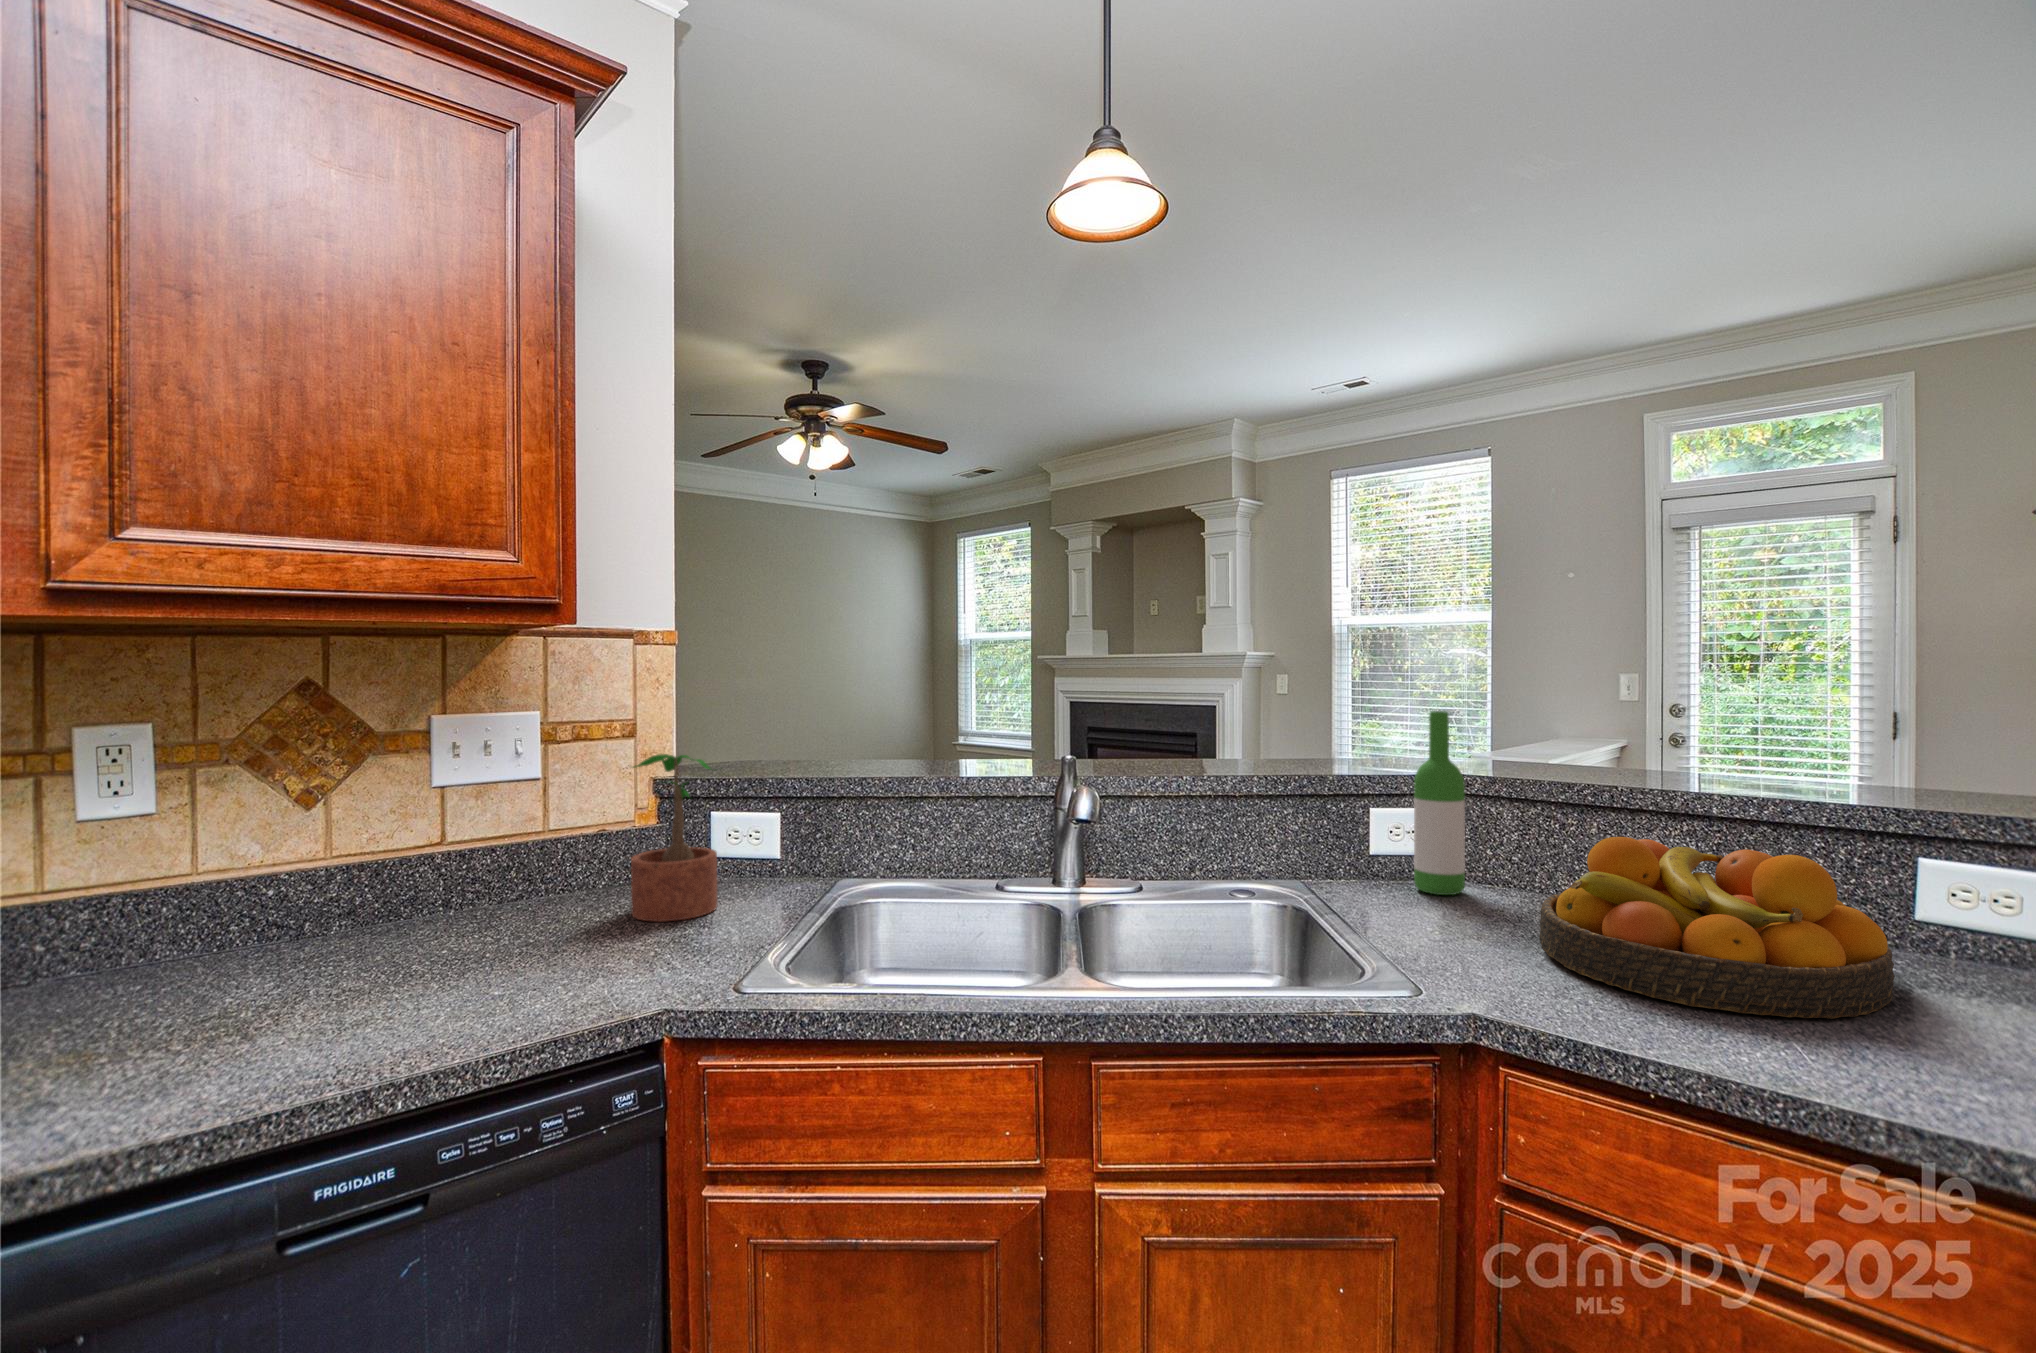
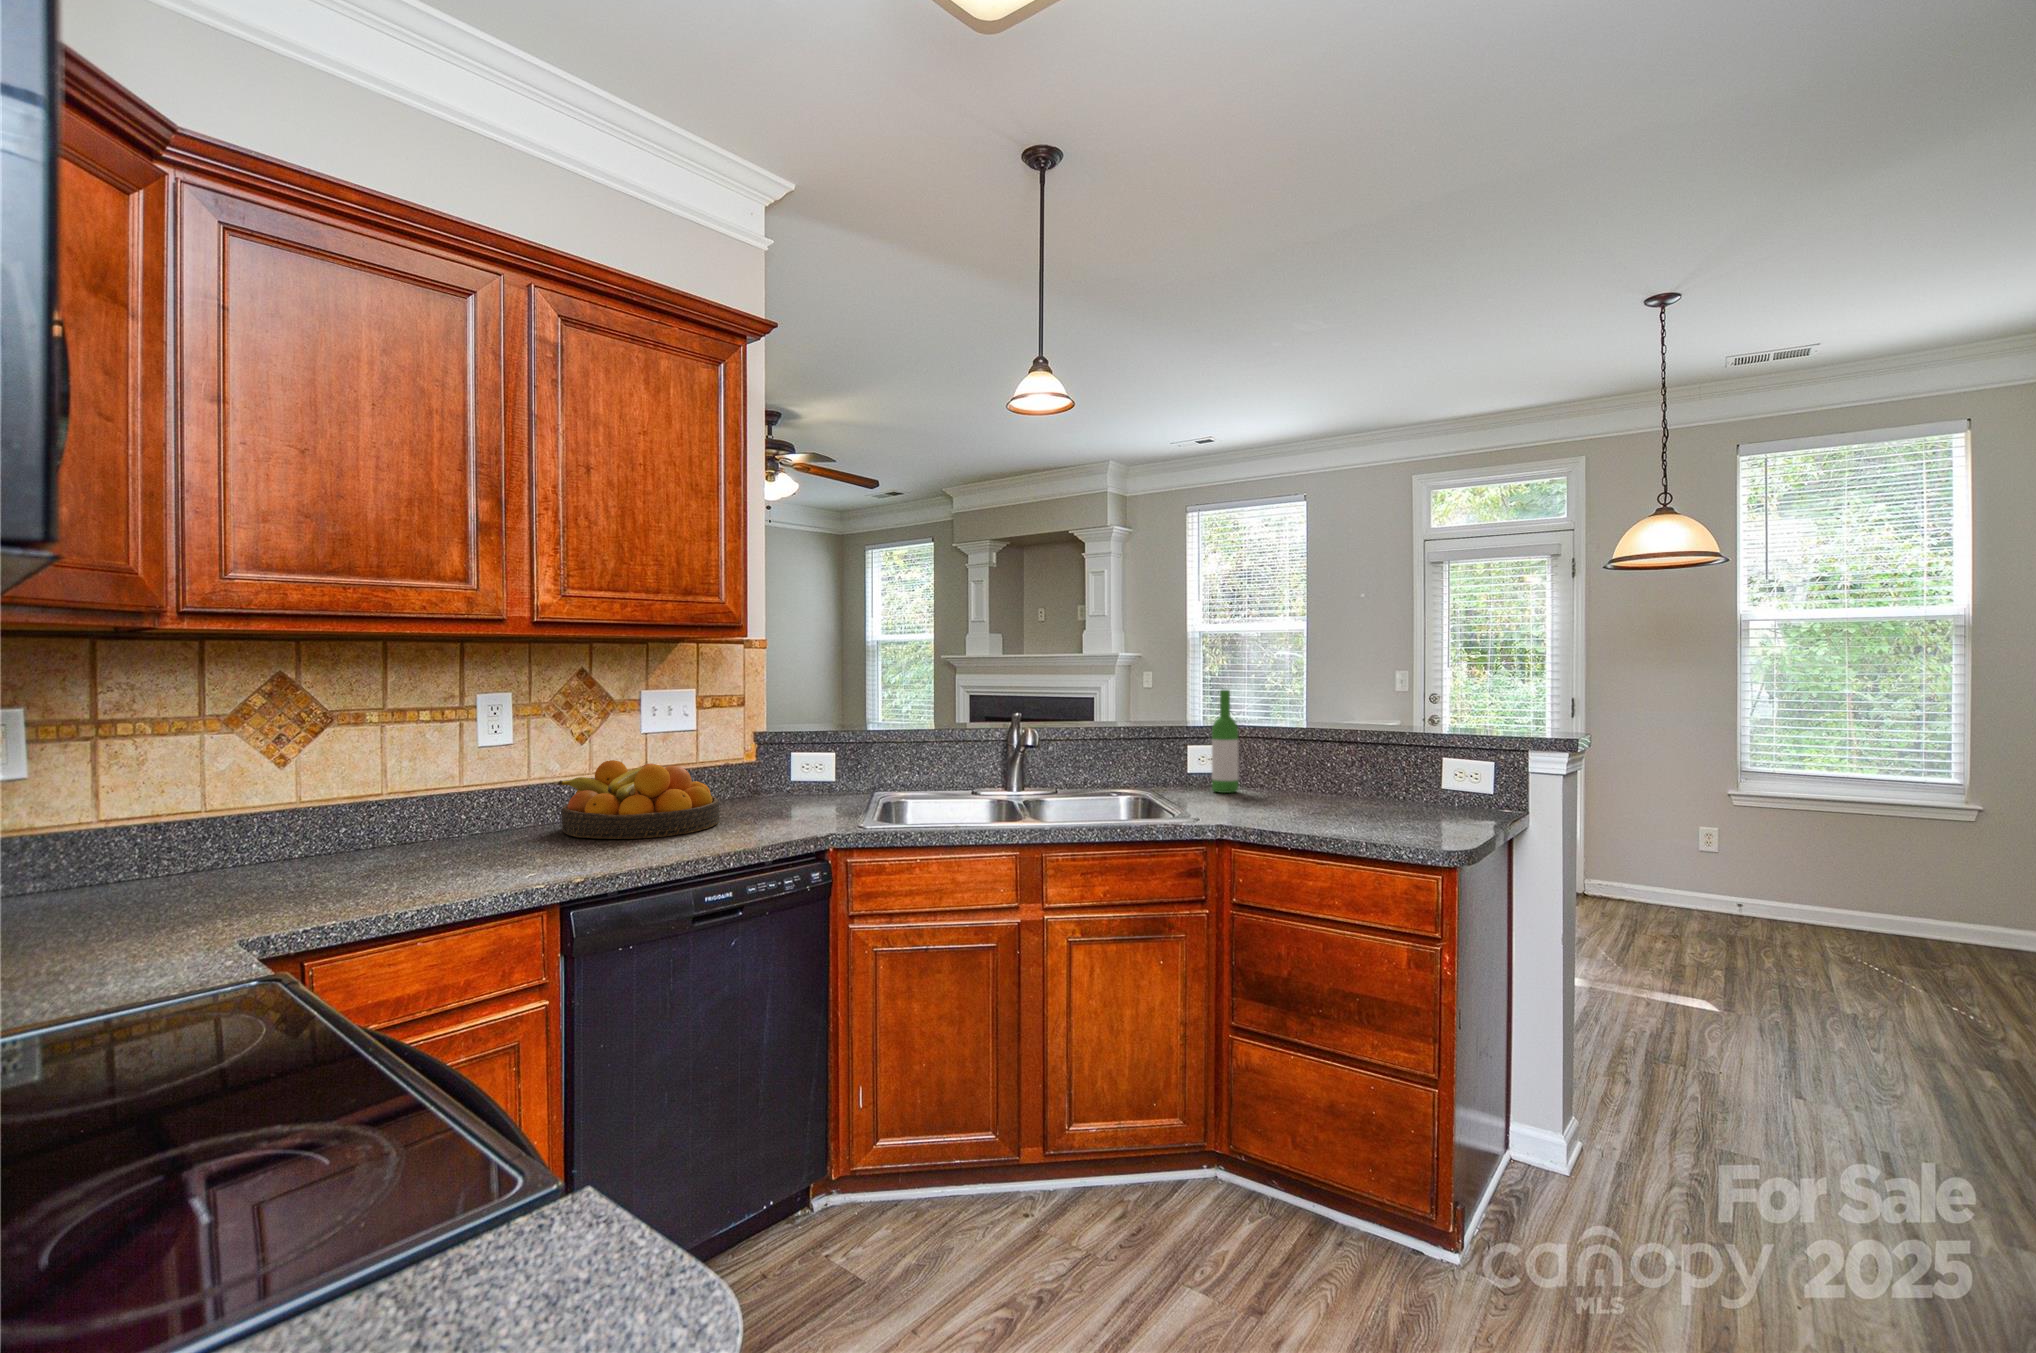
potted plant: present [631,754,718,922] -> none [758,714,812,811]
fruit bowl: present [1539,837,1895,1019] -> present [558,760,720,839]

